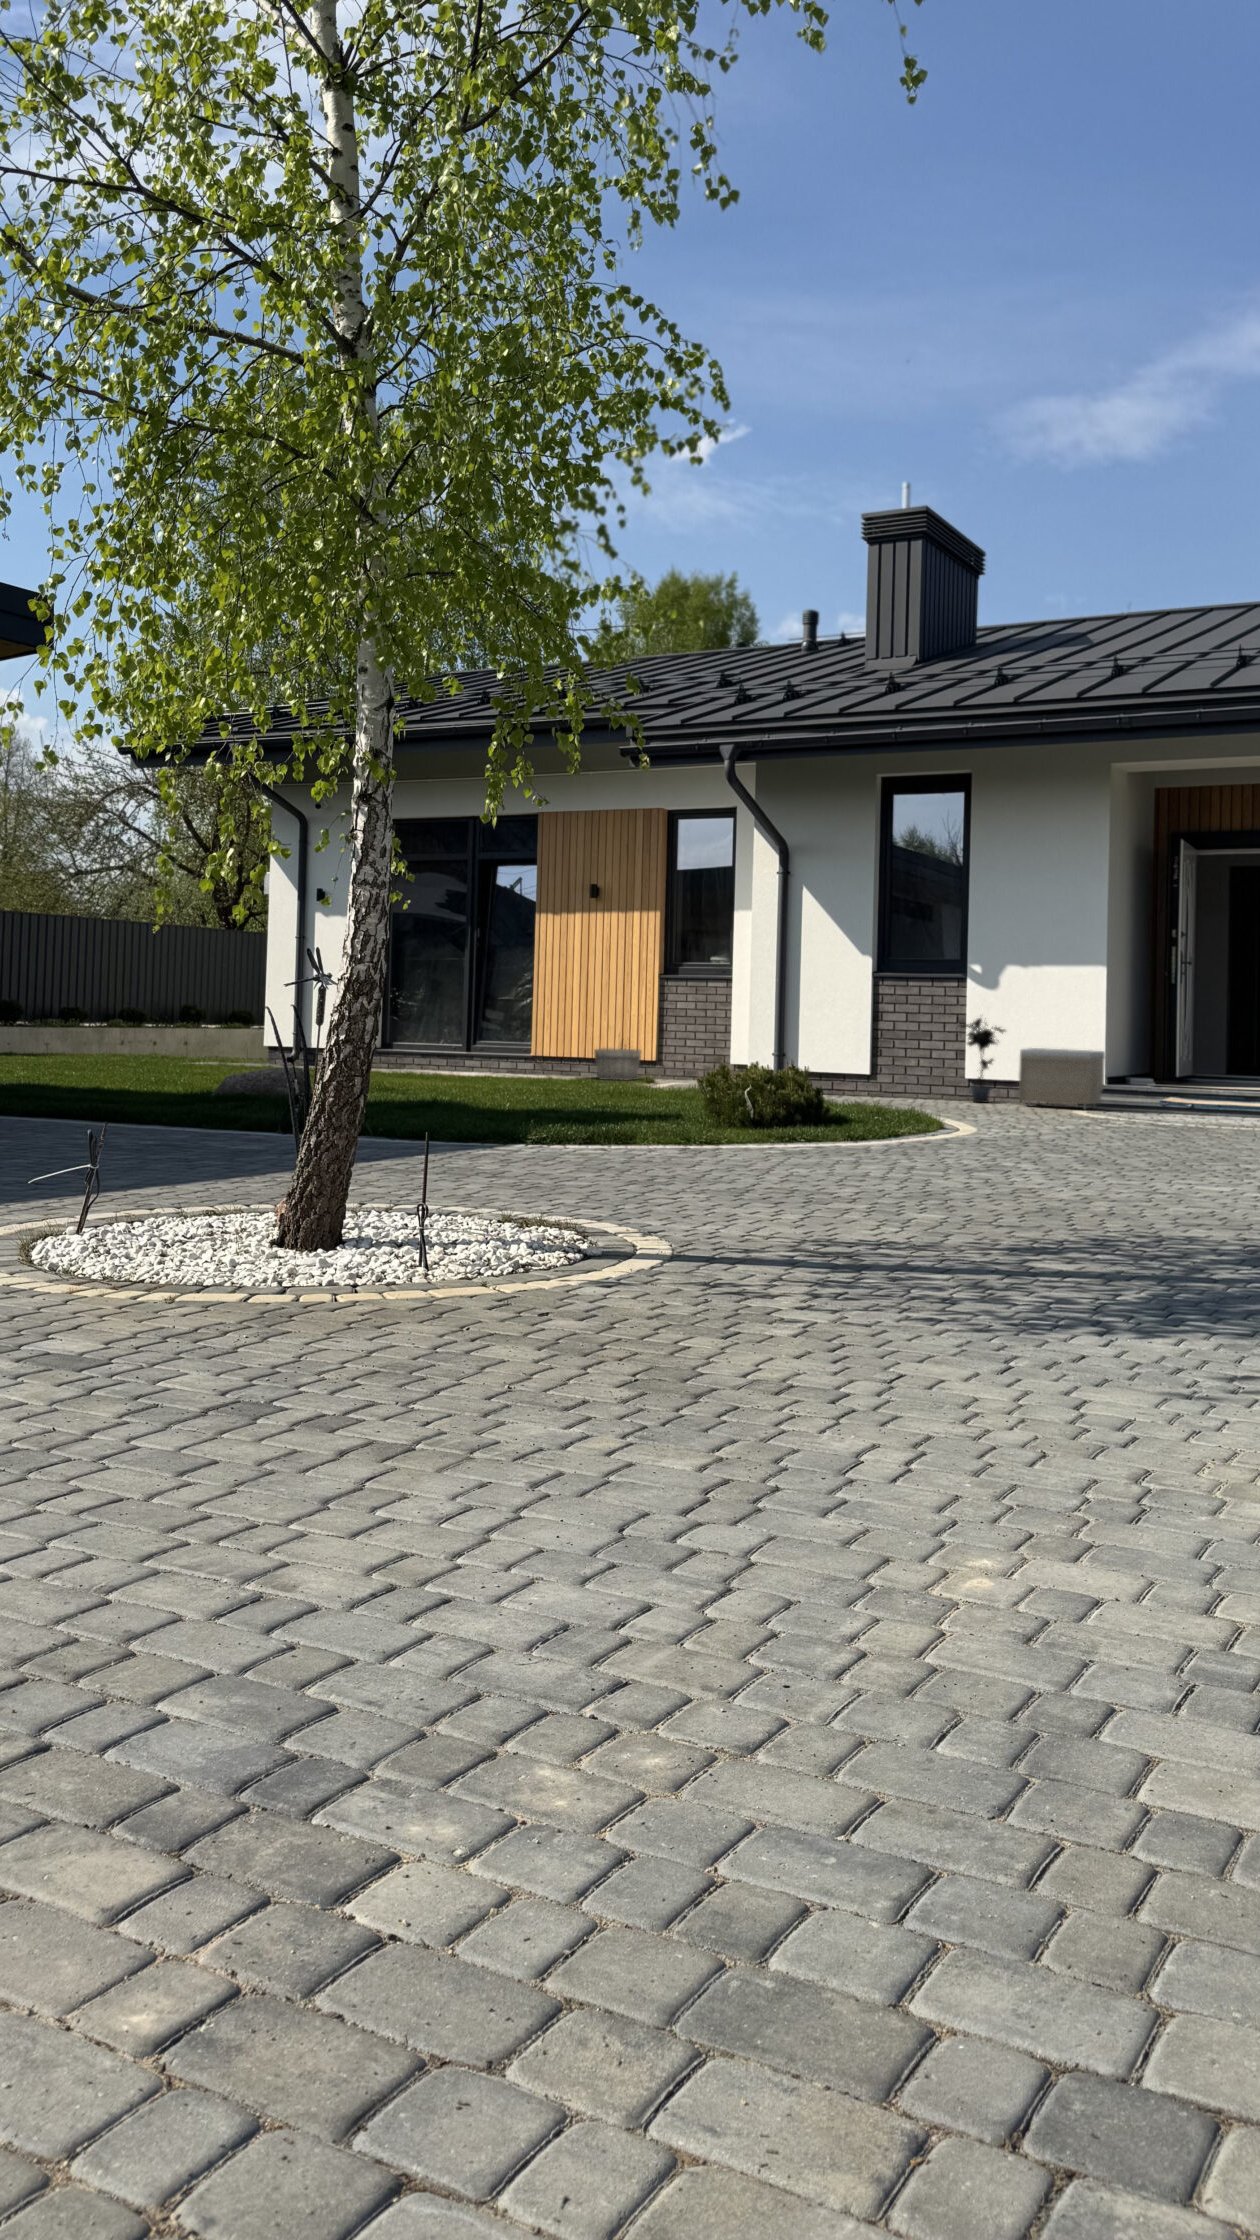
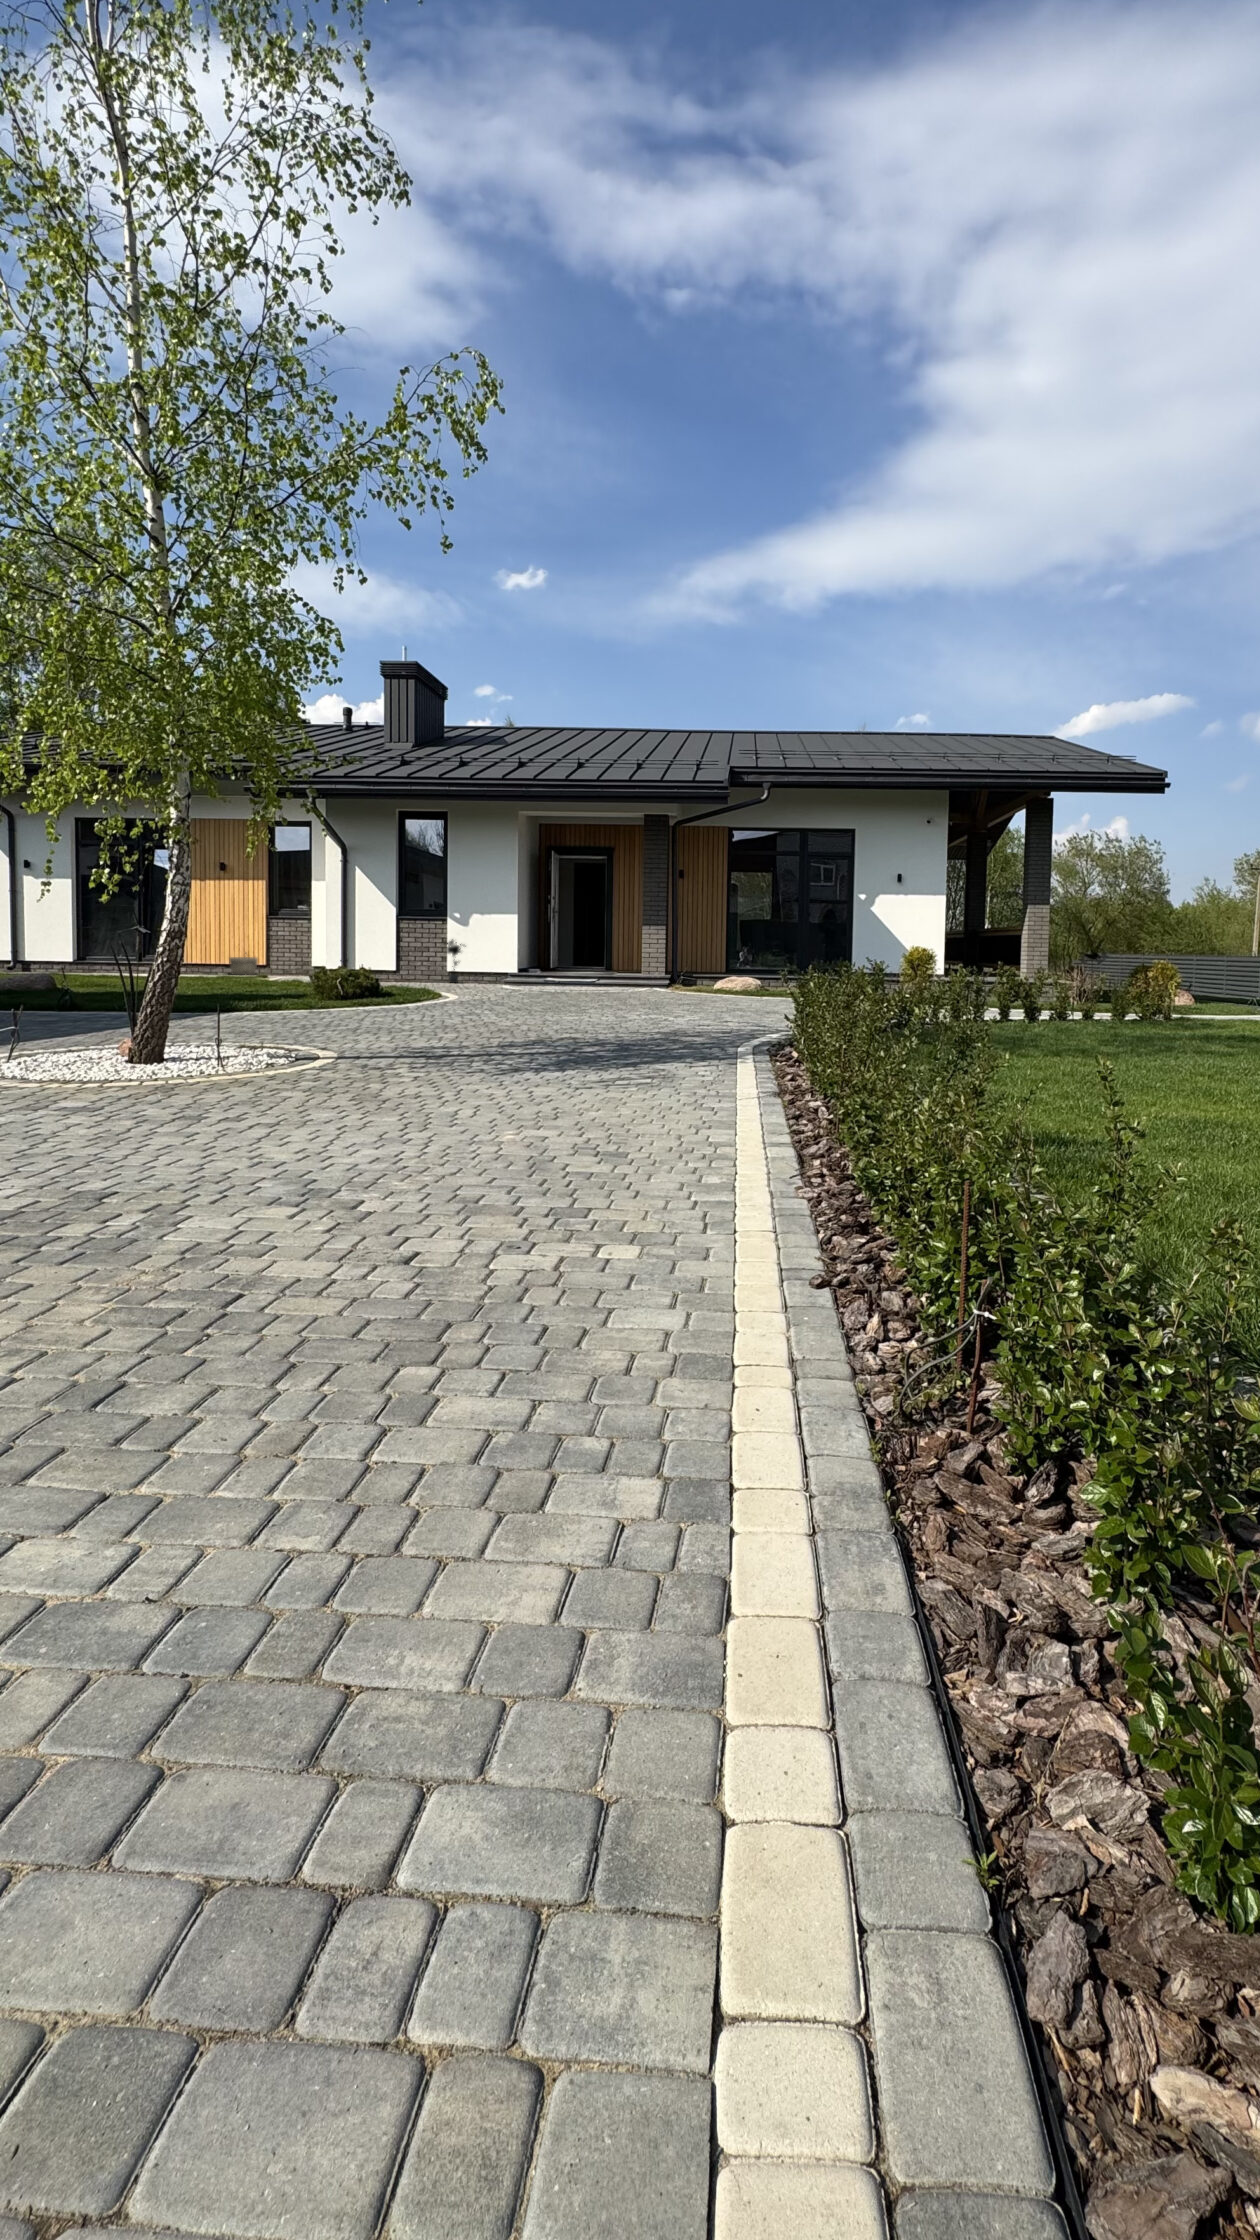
storage bench: present [1019,1048,1105,1109] -> none [474,955,517,986]

